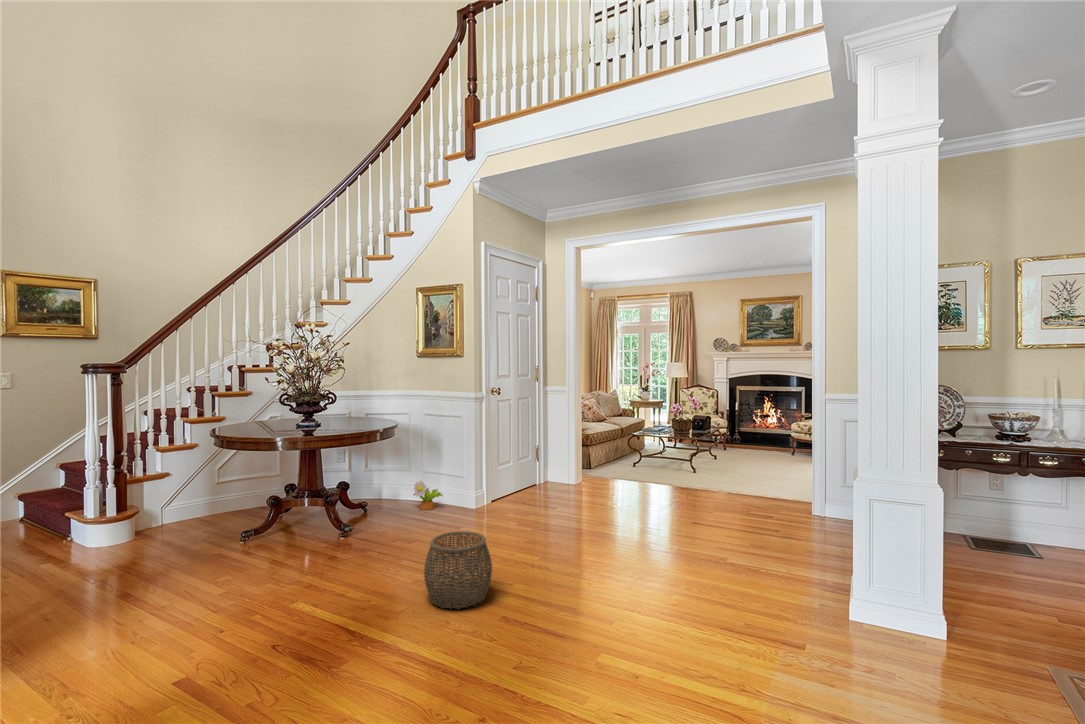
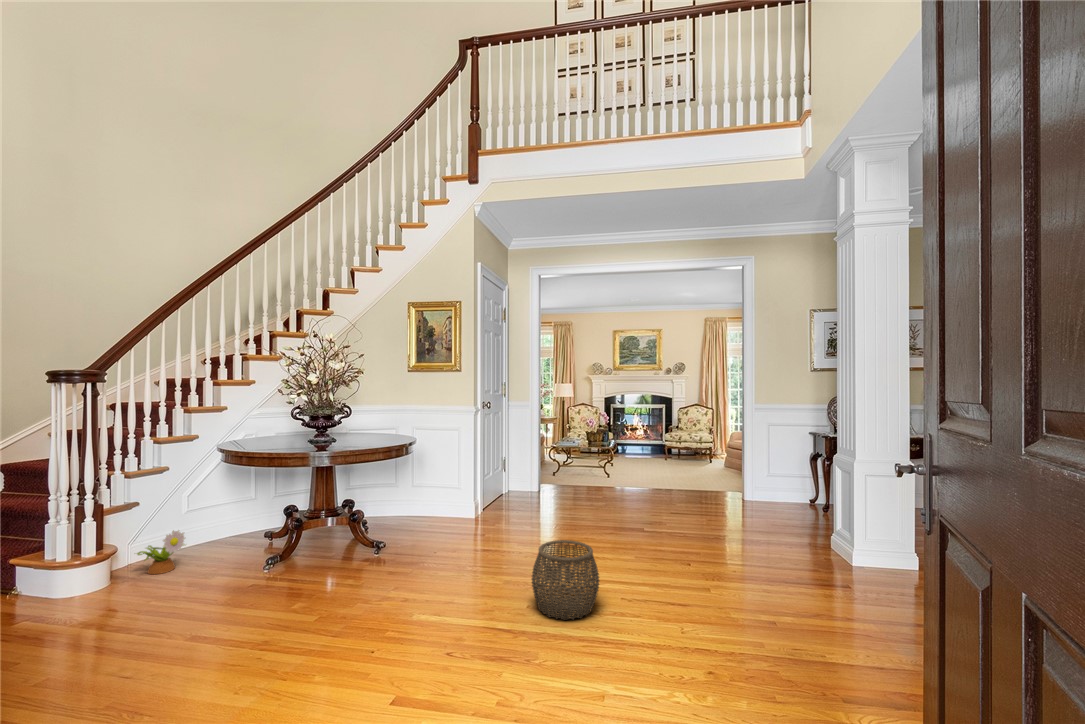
decorative plant: present [414,480,443,510] -> present [137,530,185,574]

